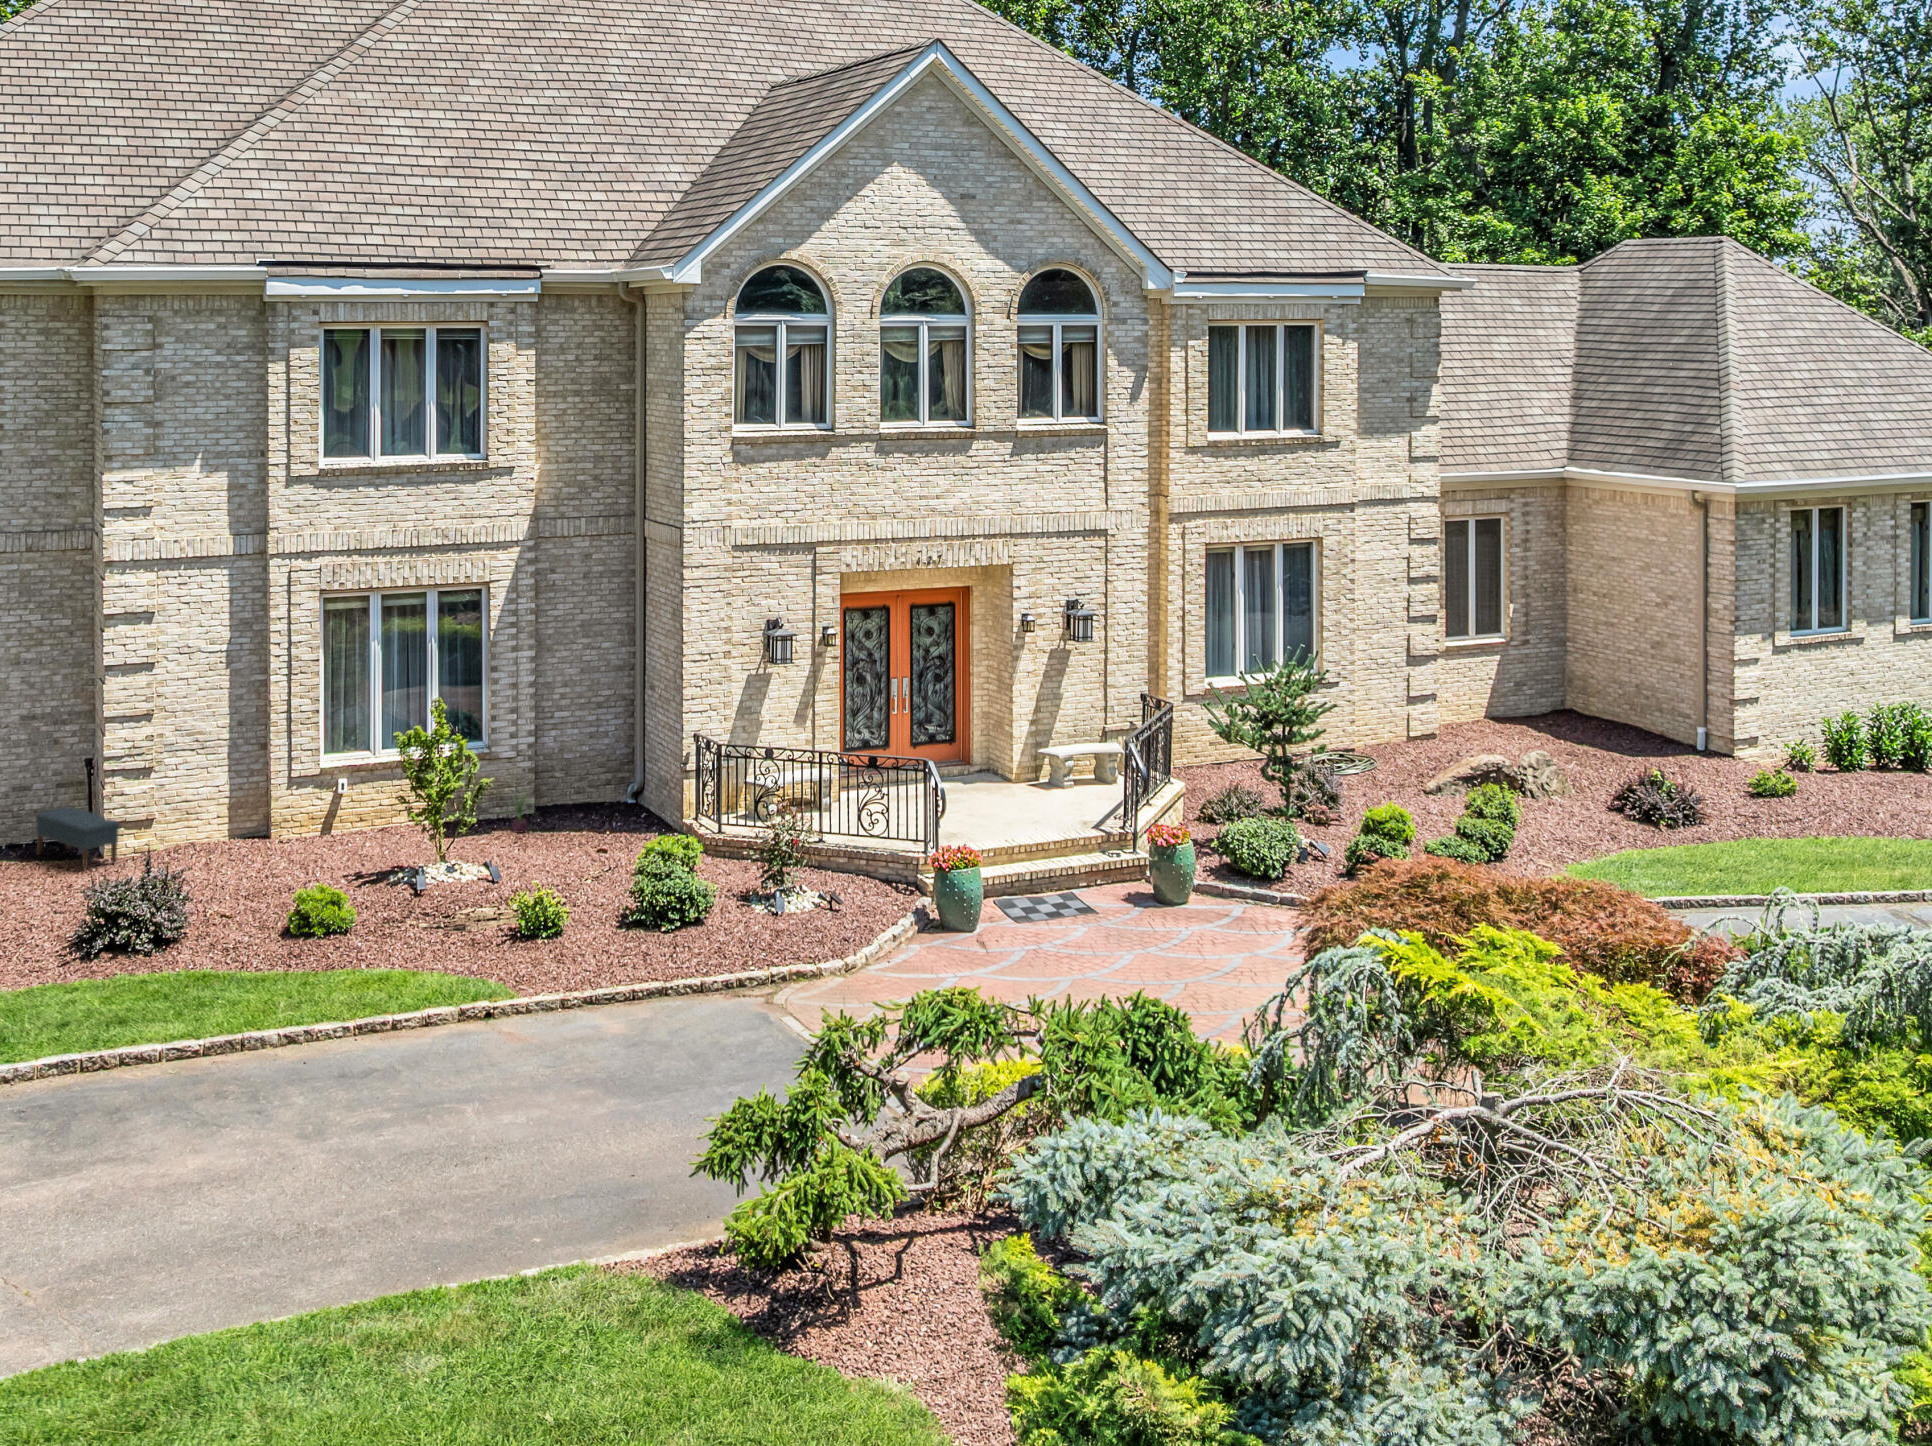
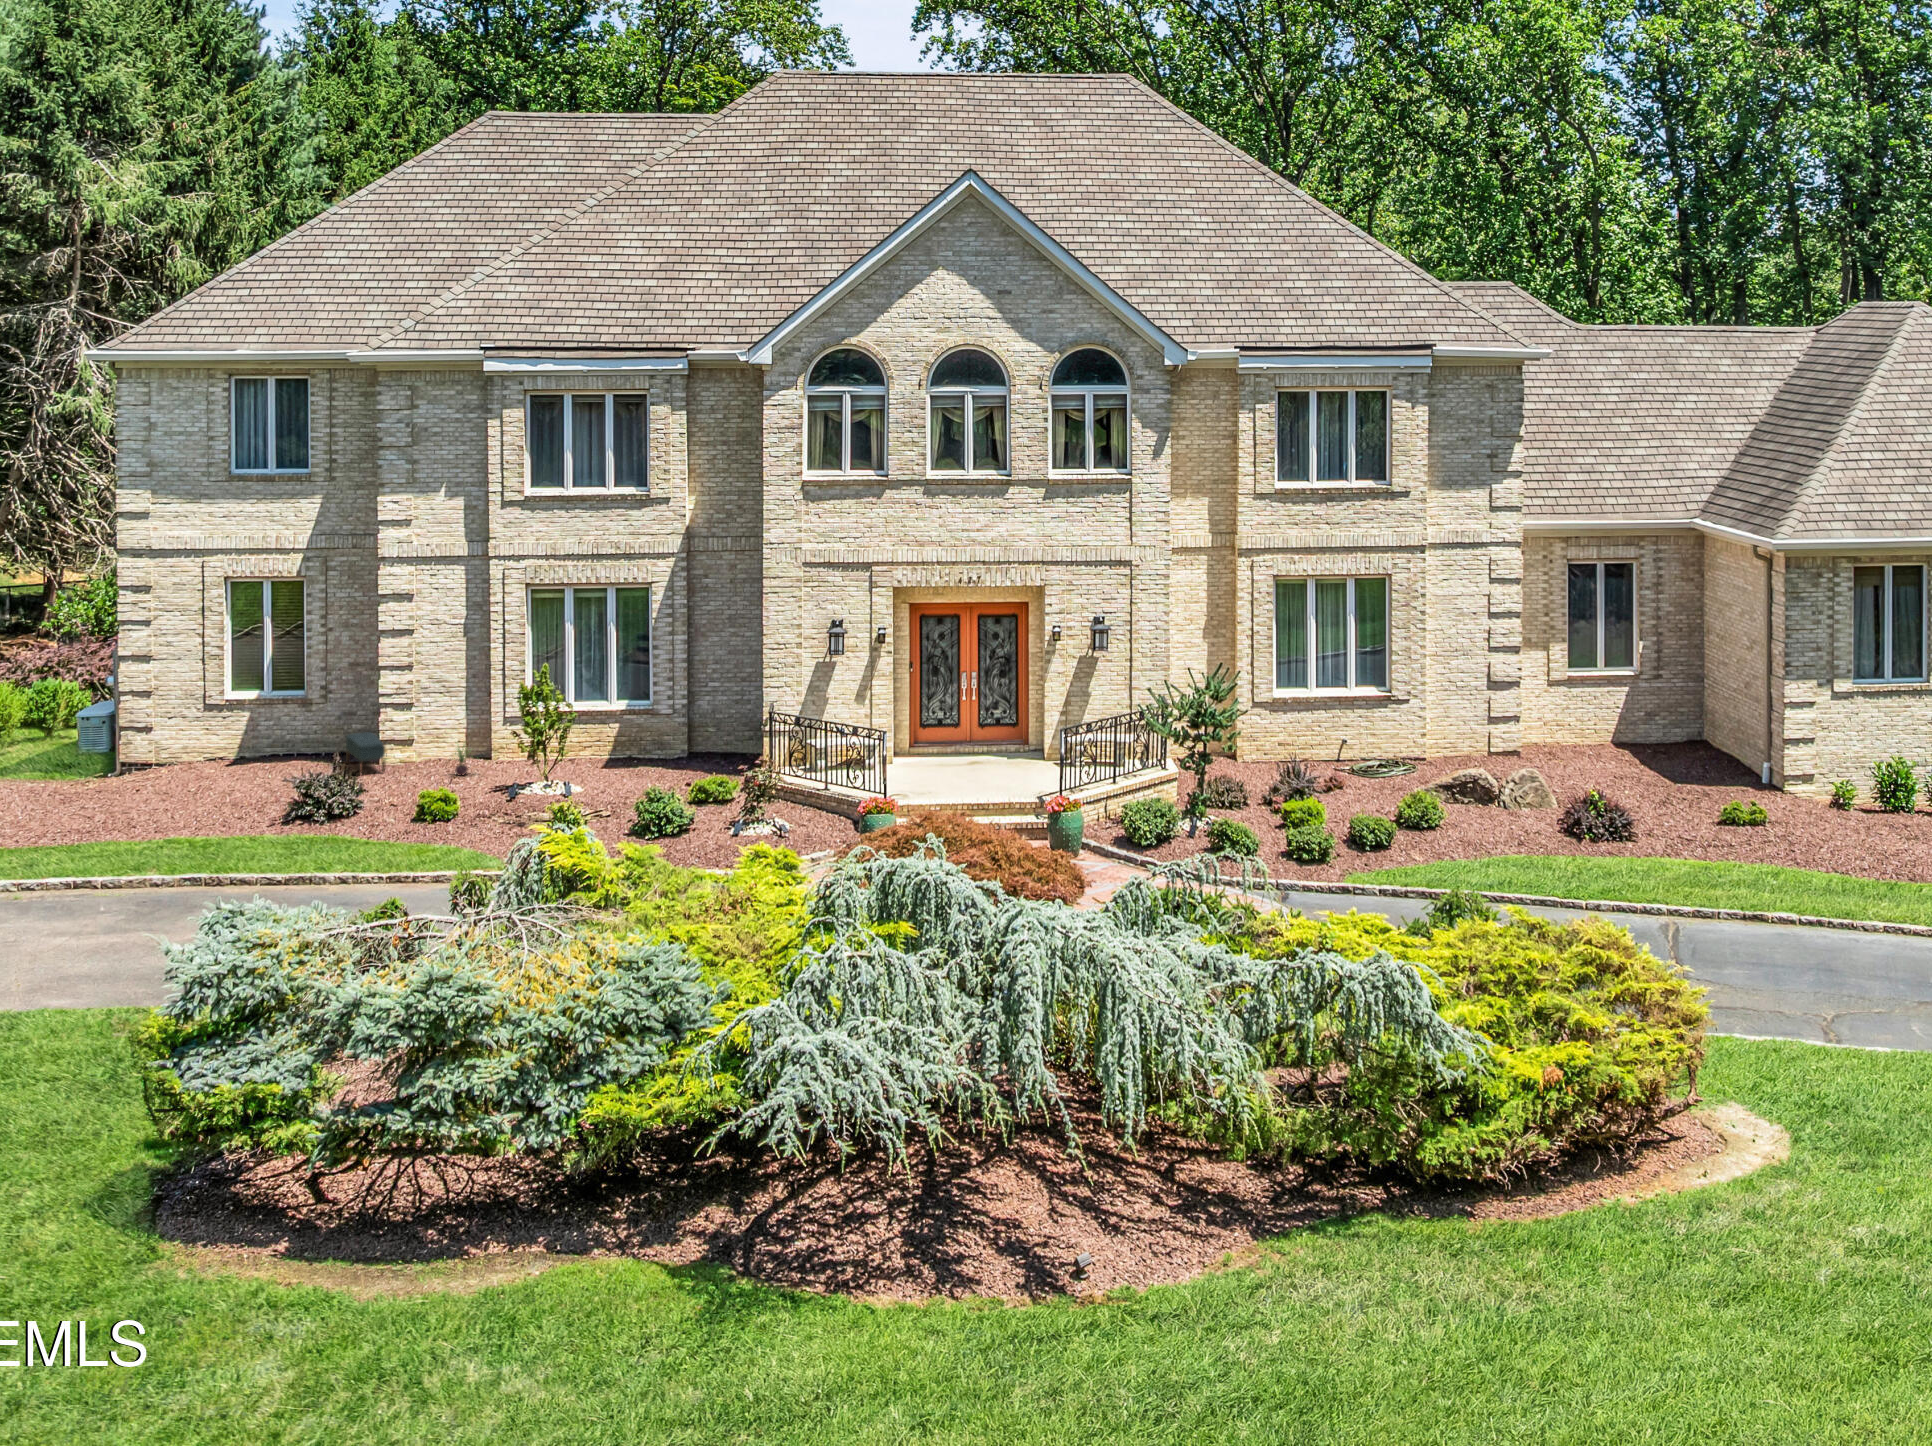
decorative plant: present [510,794,528,833] -> present [454,748,469,775]

